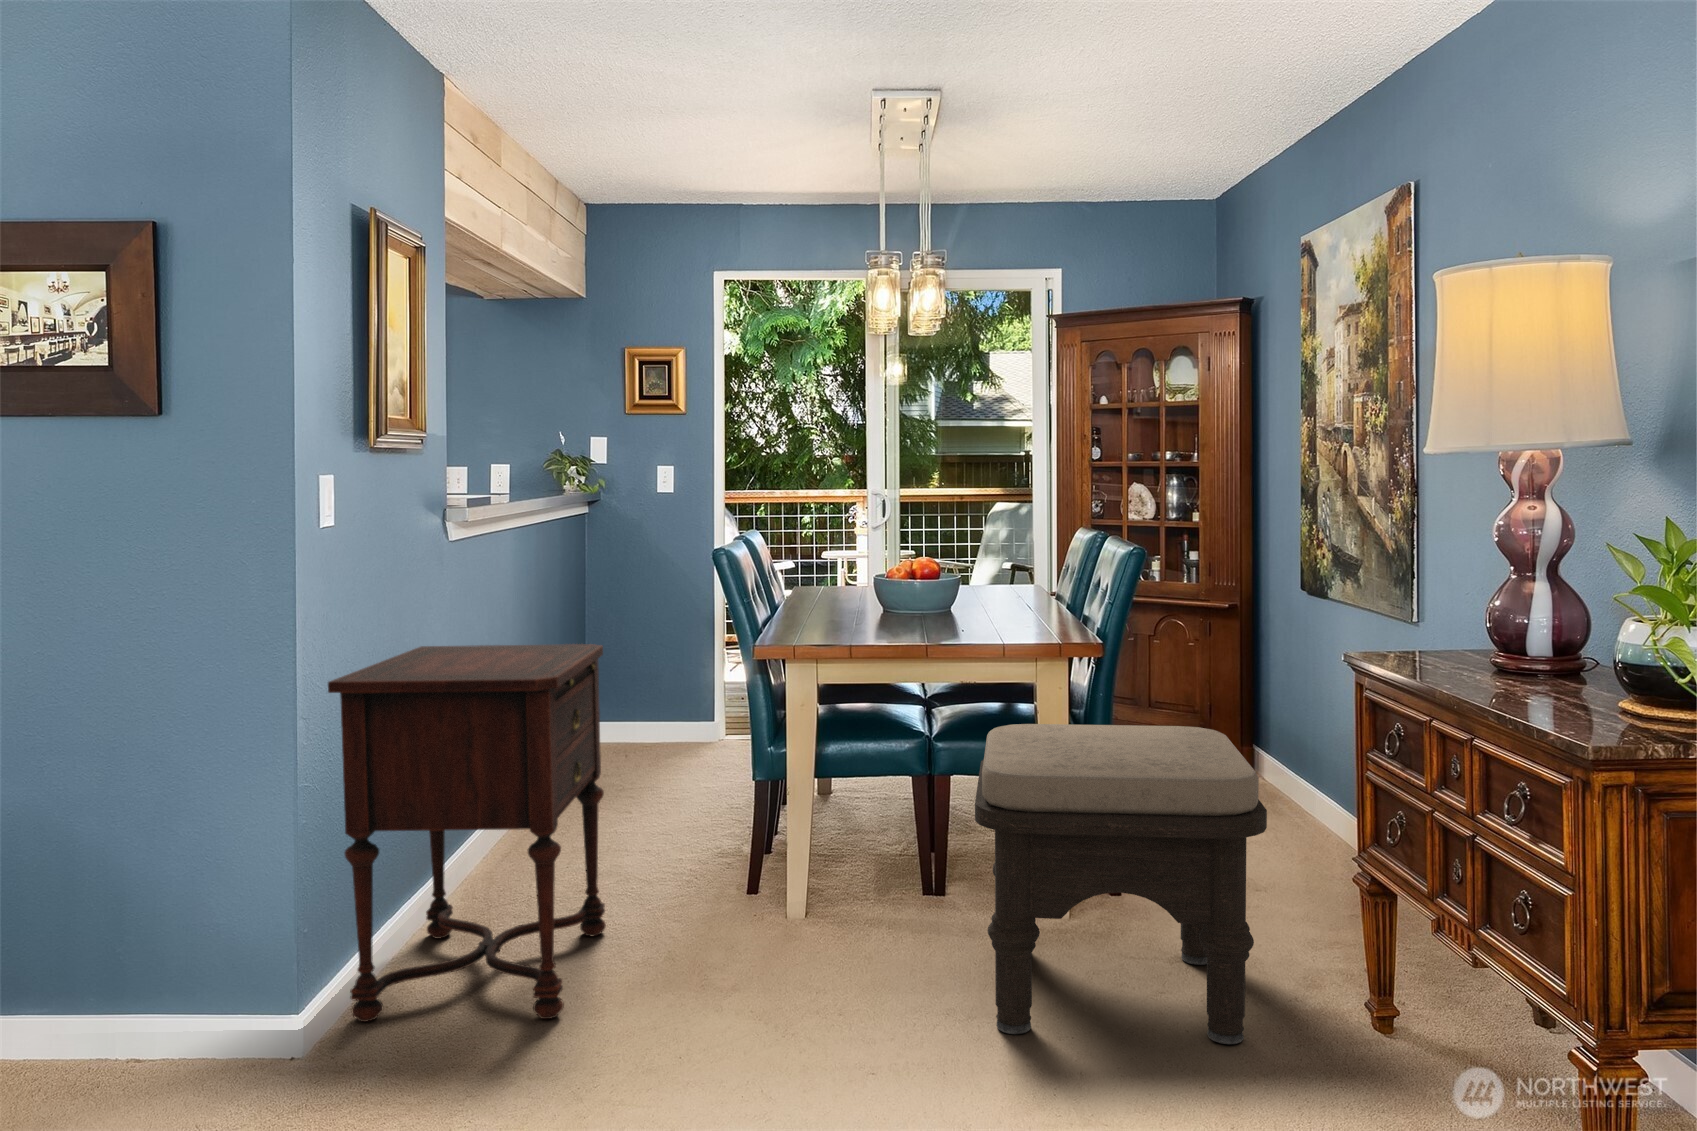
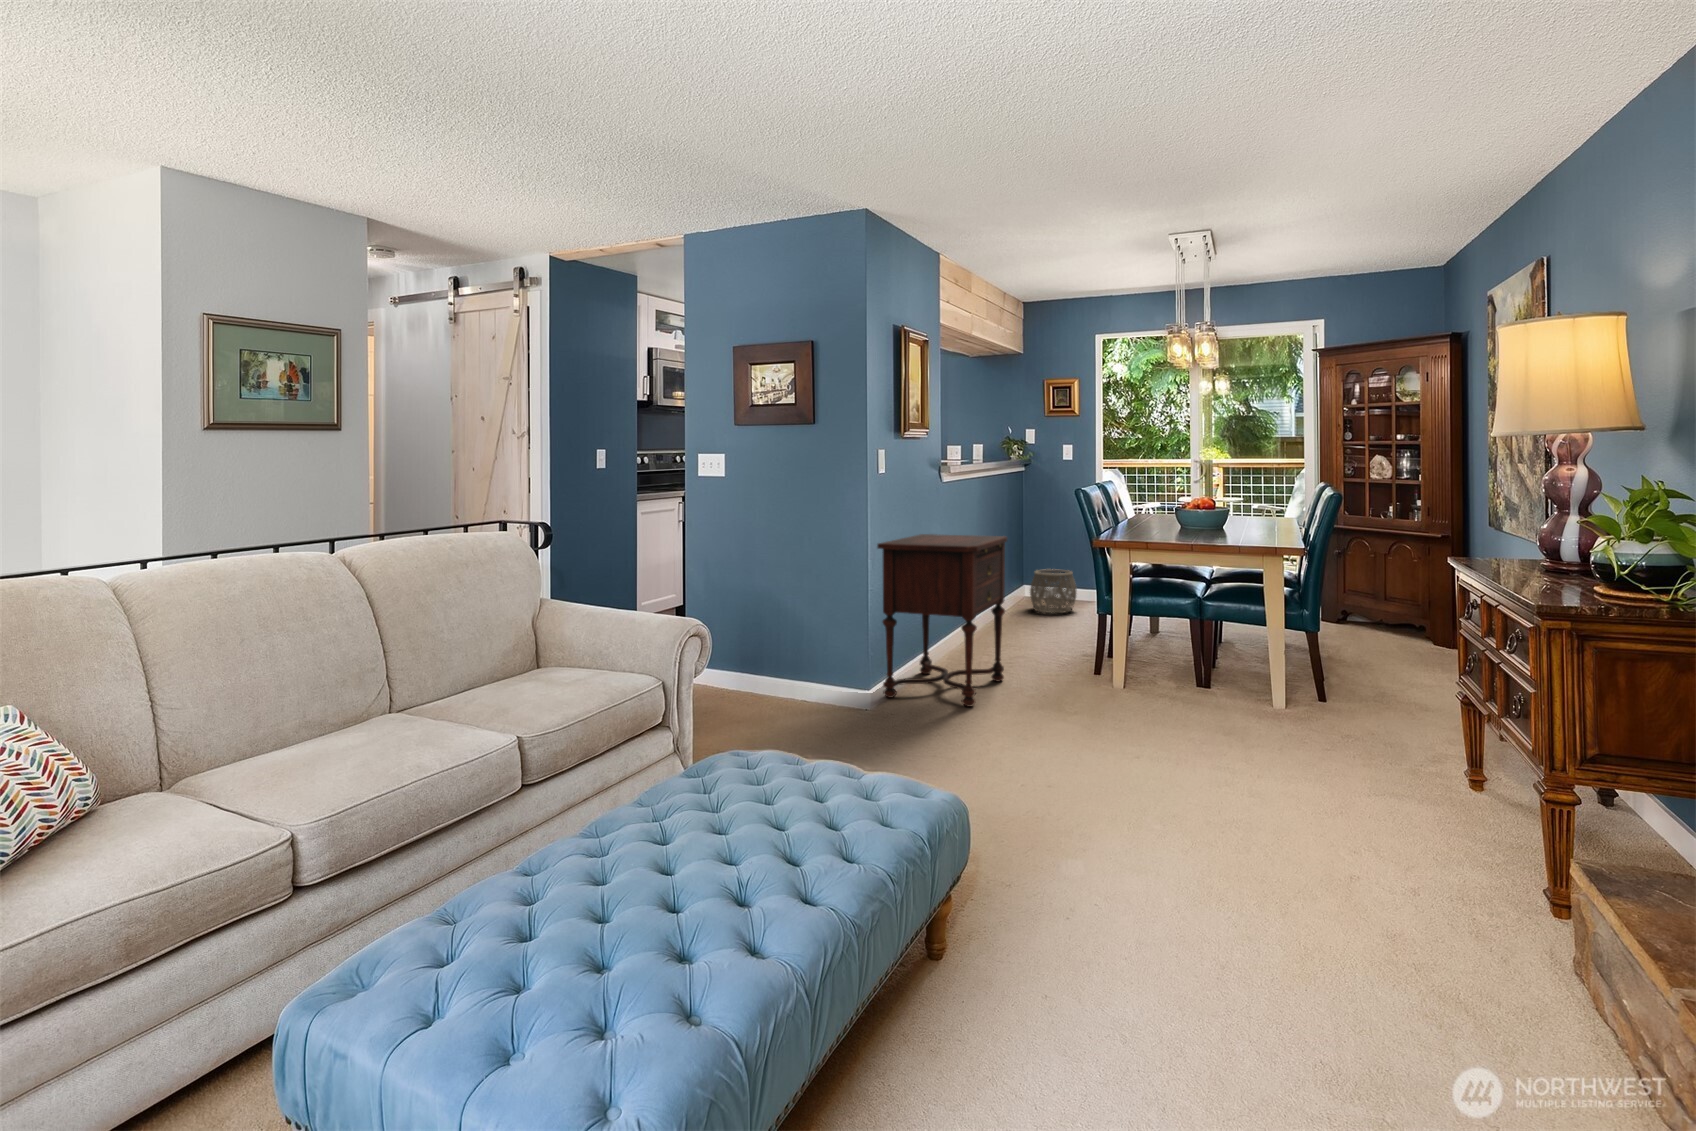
woven basket: none [609,679,692,759] -> present [1030,569,1077,613]
ottoman: present [975,724,1267,1044] -> none [1185,588,1361,760]

